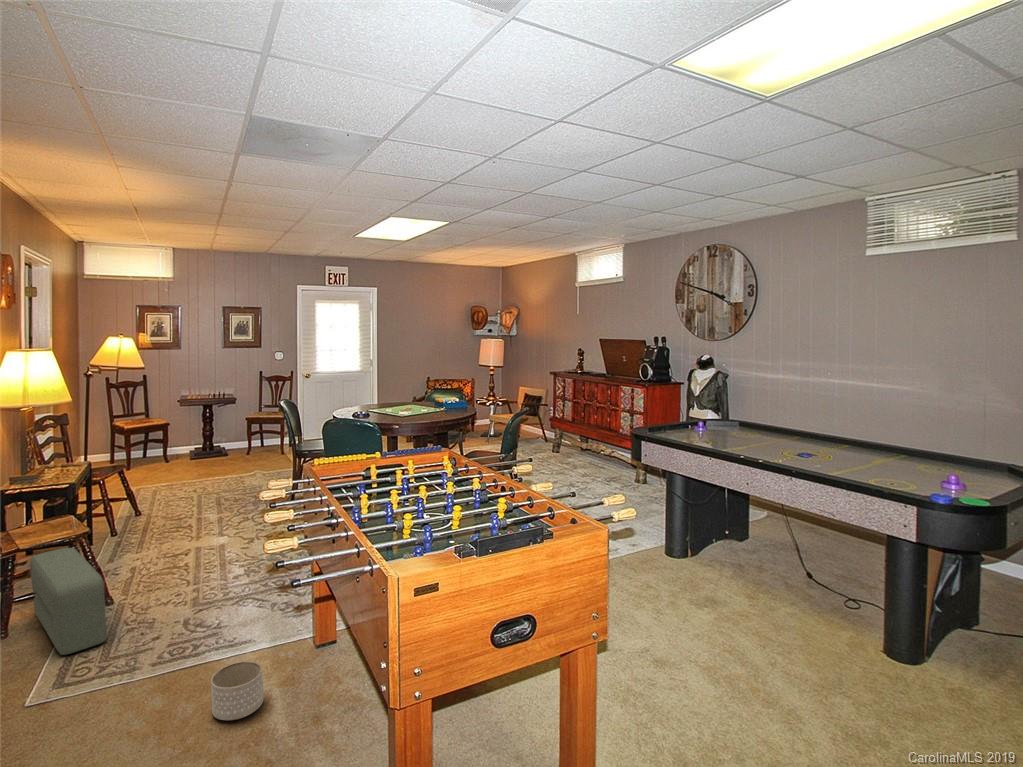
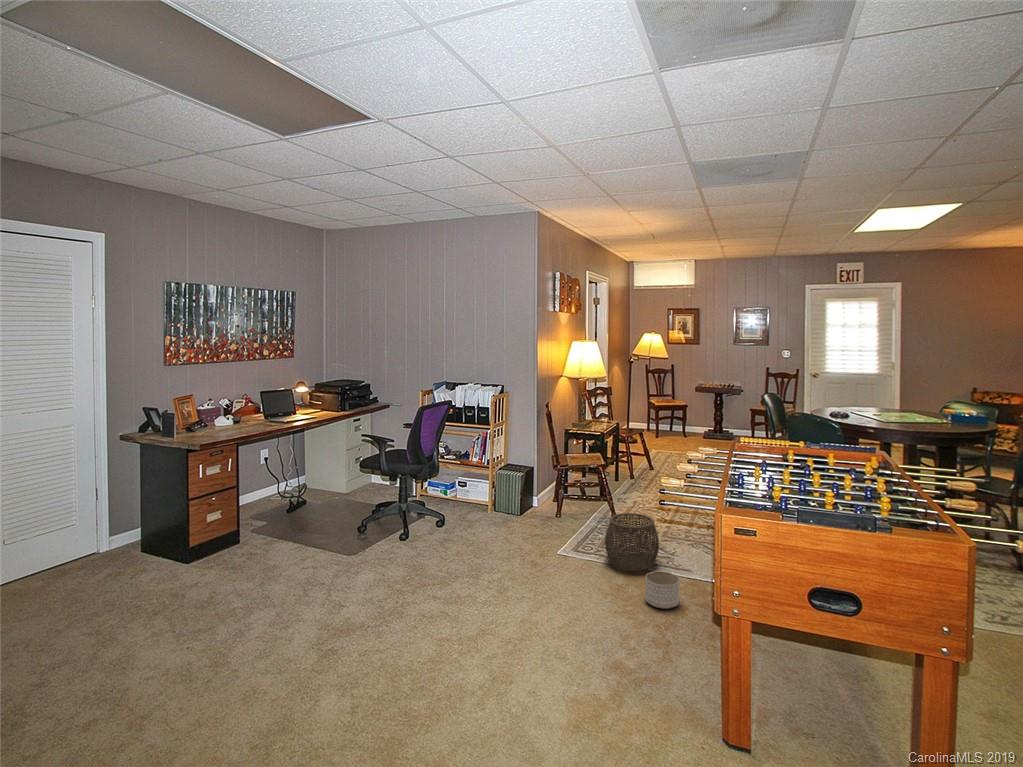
pouf: present [30,548,106,655] -> none [576,475,606,538]
woven basket: none [118,590,210,685] -> present [605,513,659,572]

